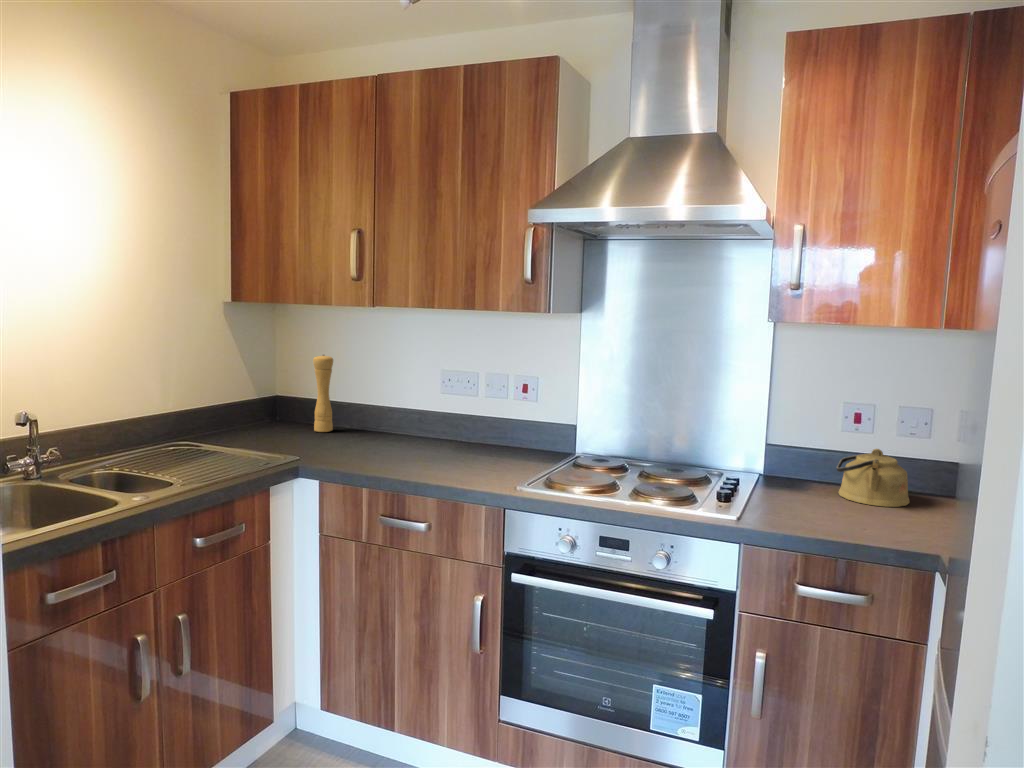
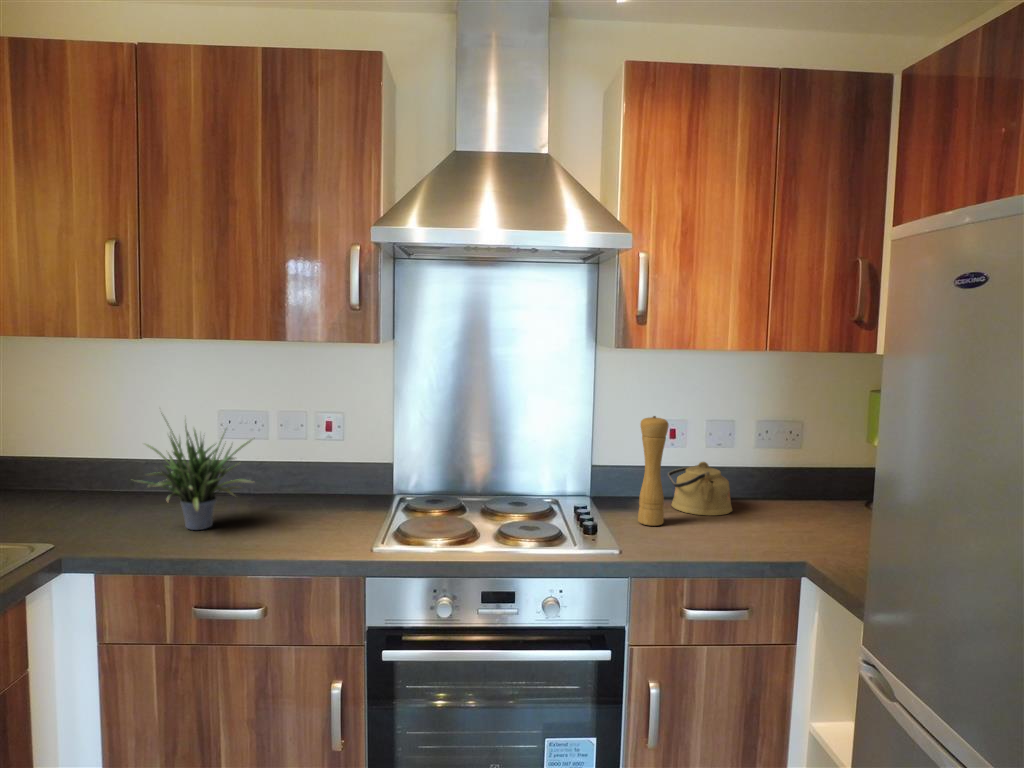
pepper mill: present [313,355,333,432] -> present [638,416,669,526]
potted plant: none [357,359,444,459] -> present [131,413,253,530]

